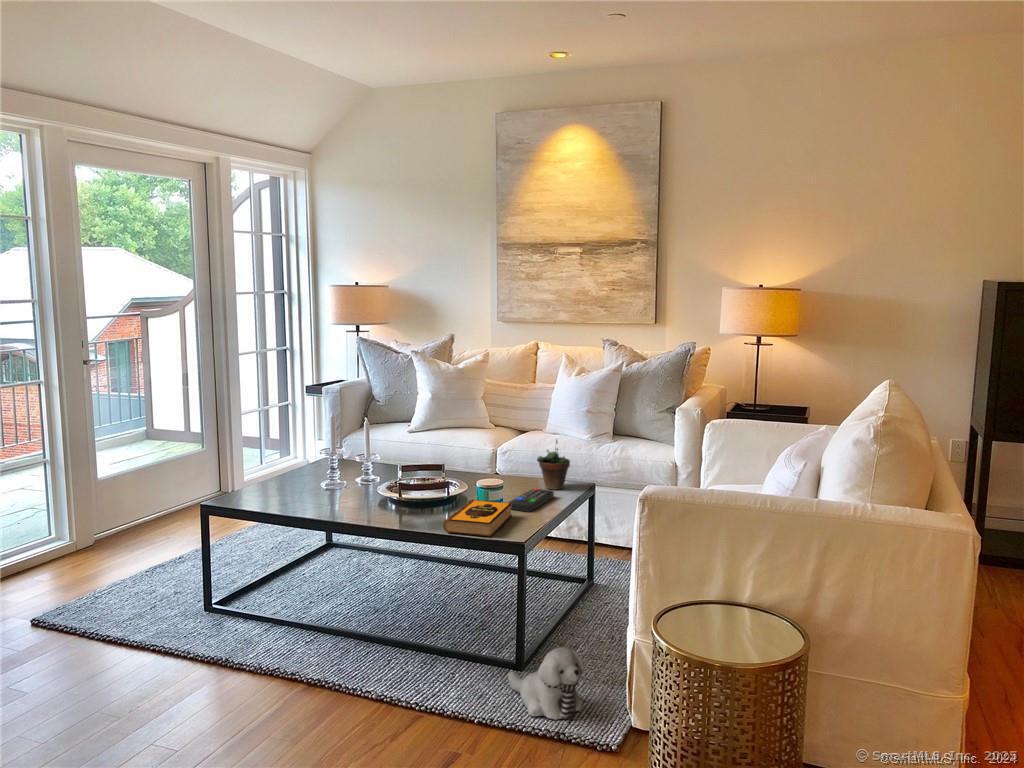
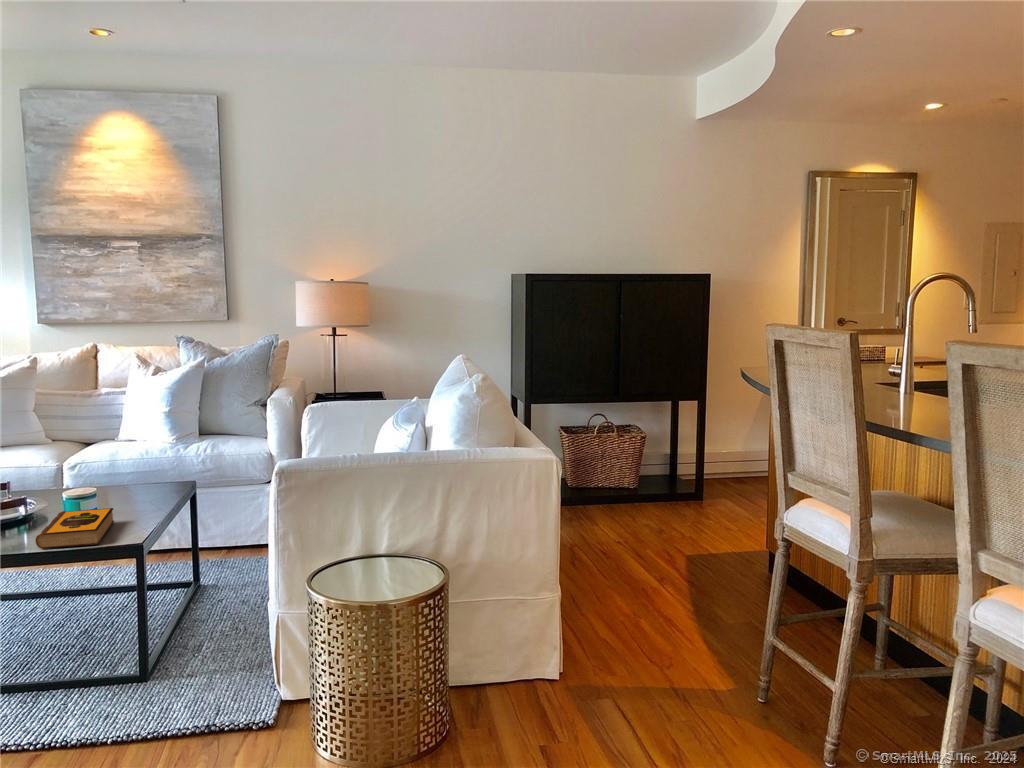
succulent plant: present [537,440,570,490] -> none [129,437,167,493]
remote control: present [509,488,554,512] -> none [106,492,154,516]
plush toy: present [508,647,584,720] -> none [135,639,226,719]

